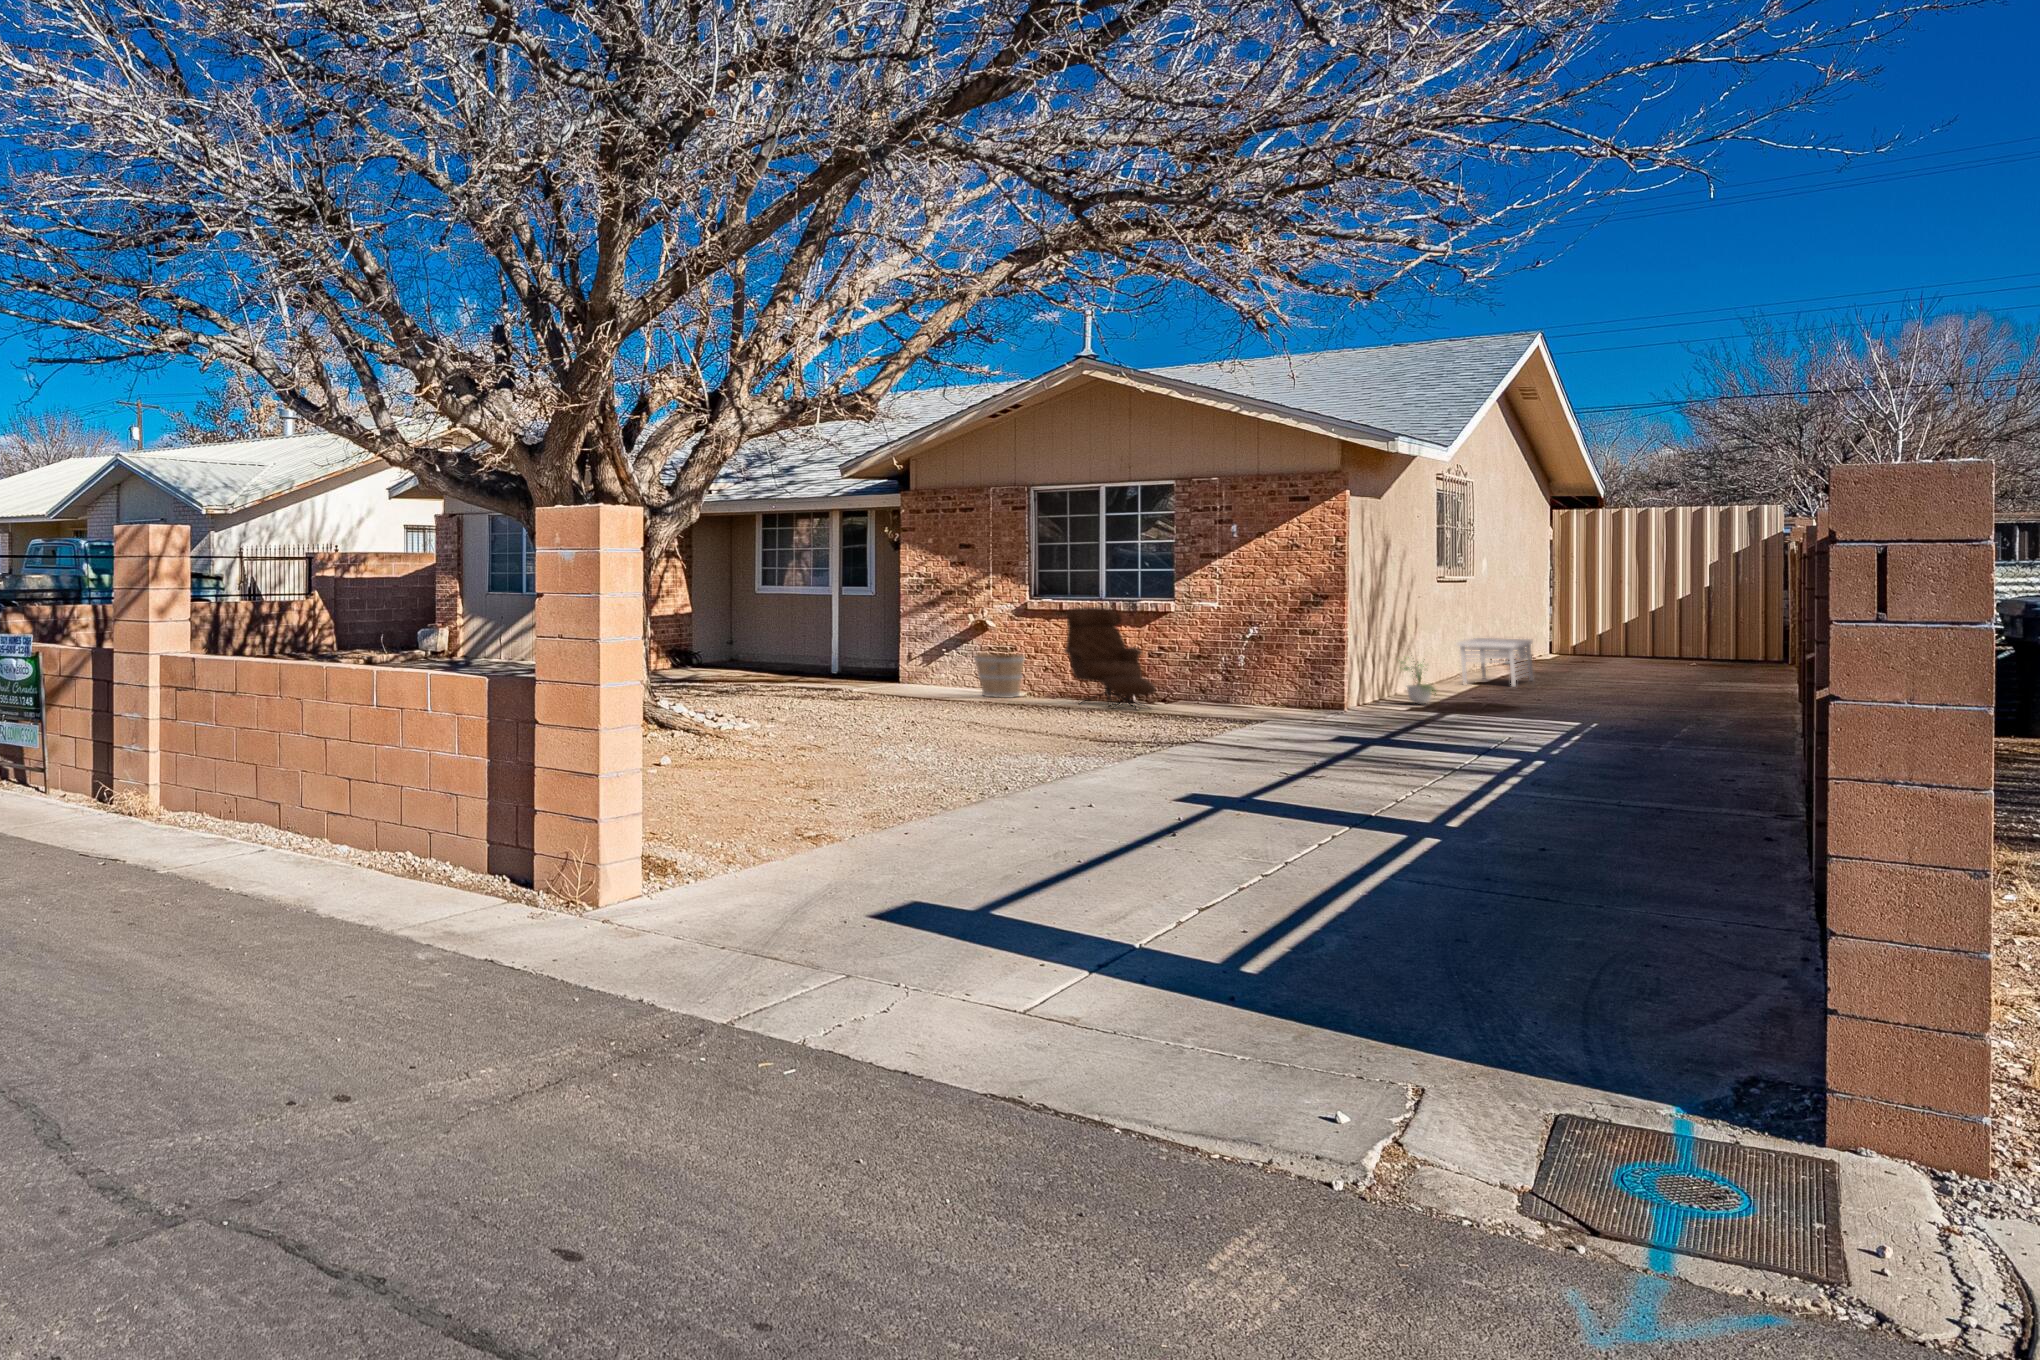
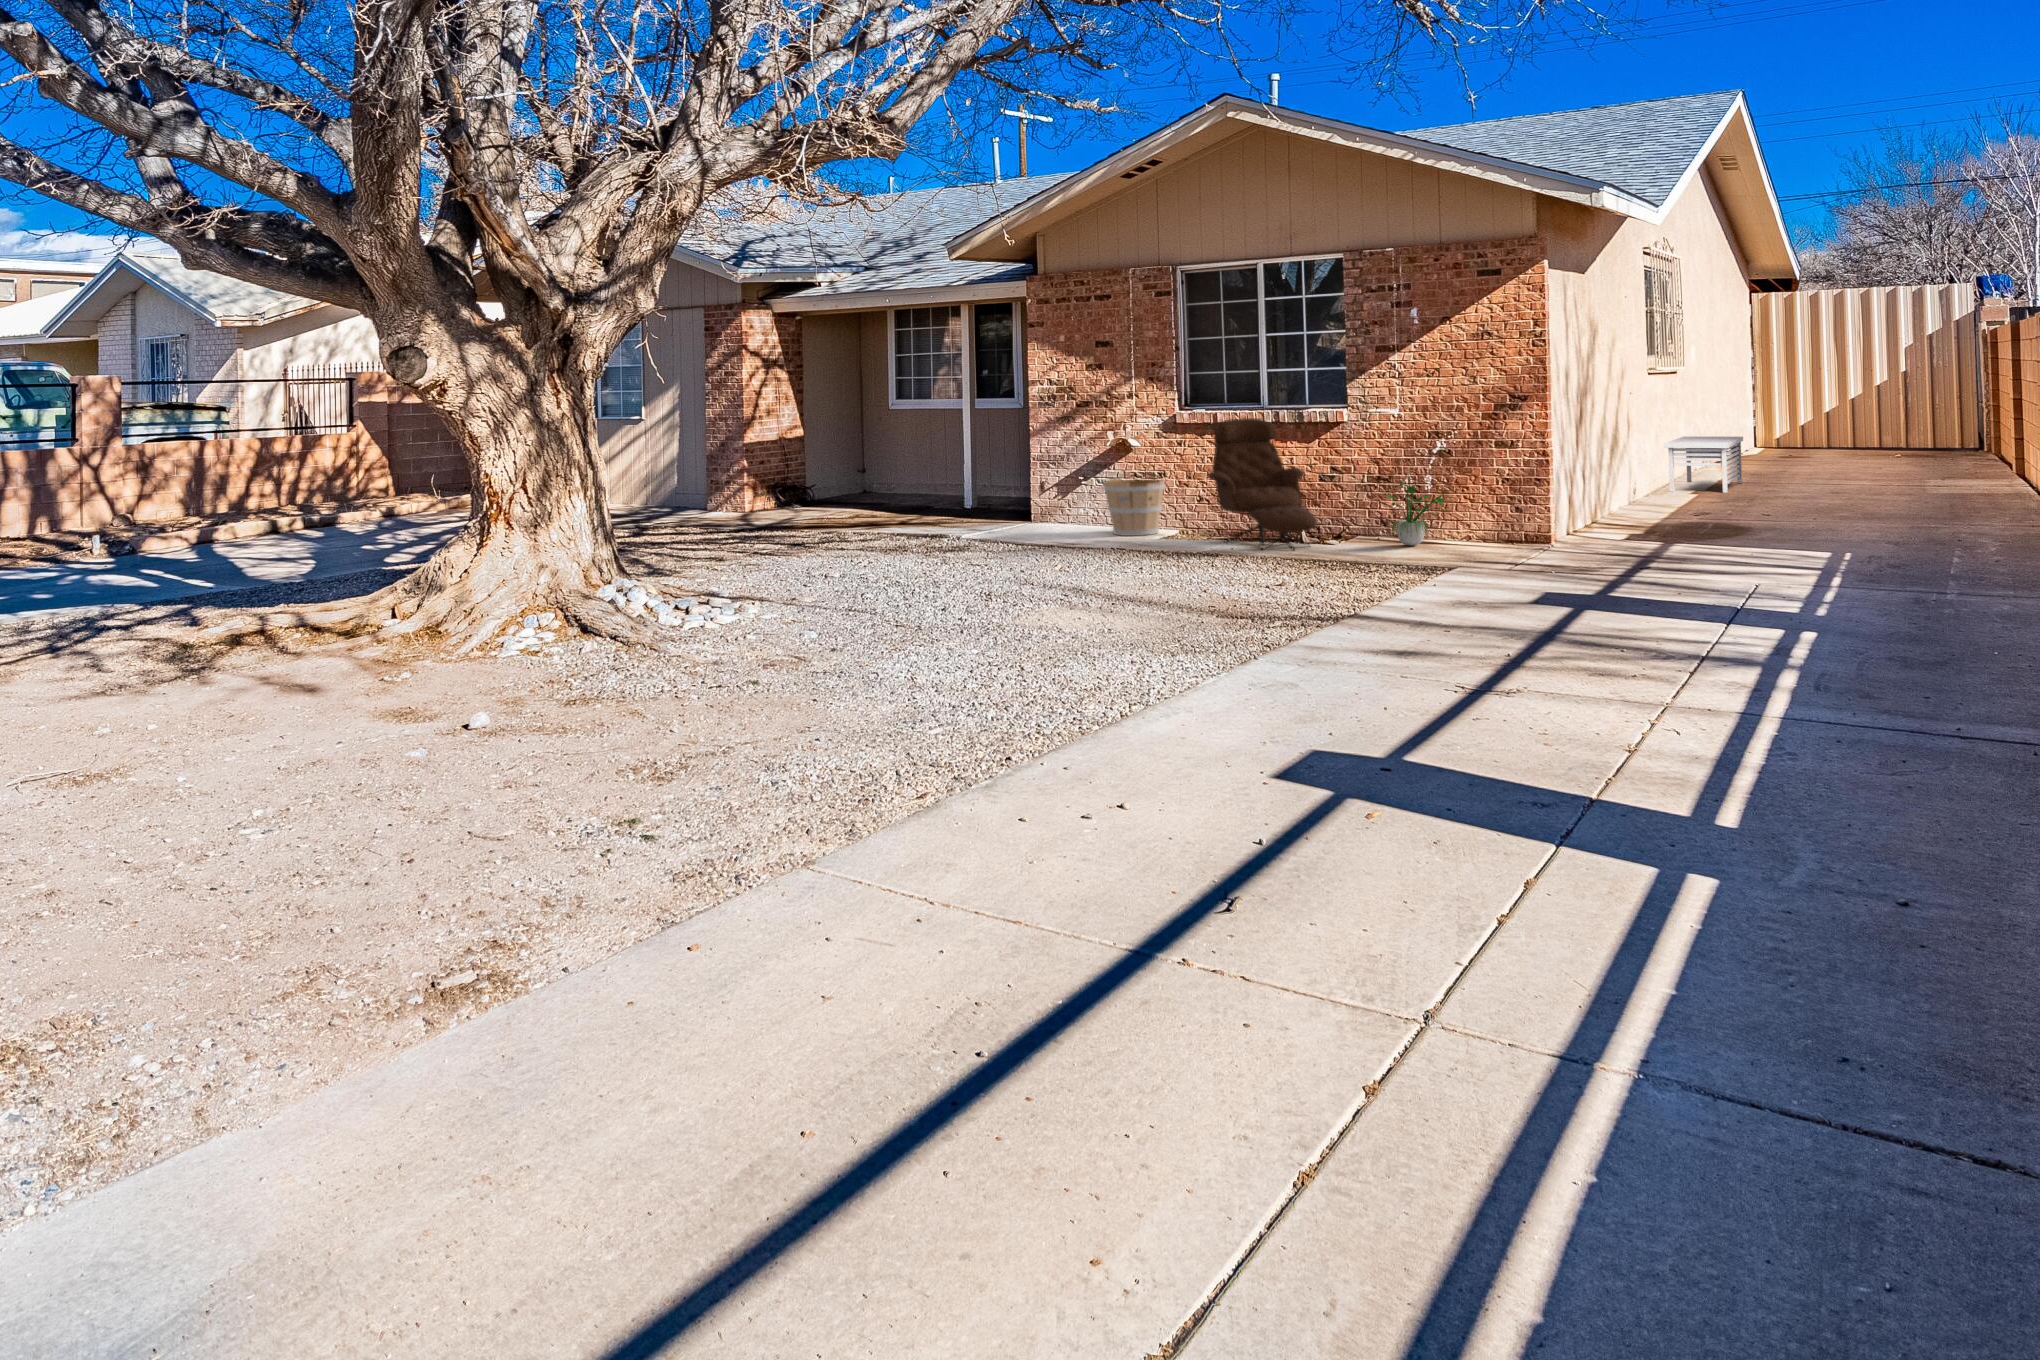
potted plant: present [1402,659,1436,704] -> present [1386,482,1454,546]

